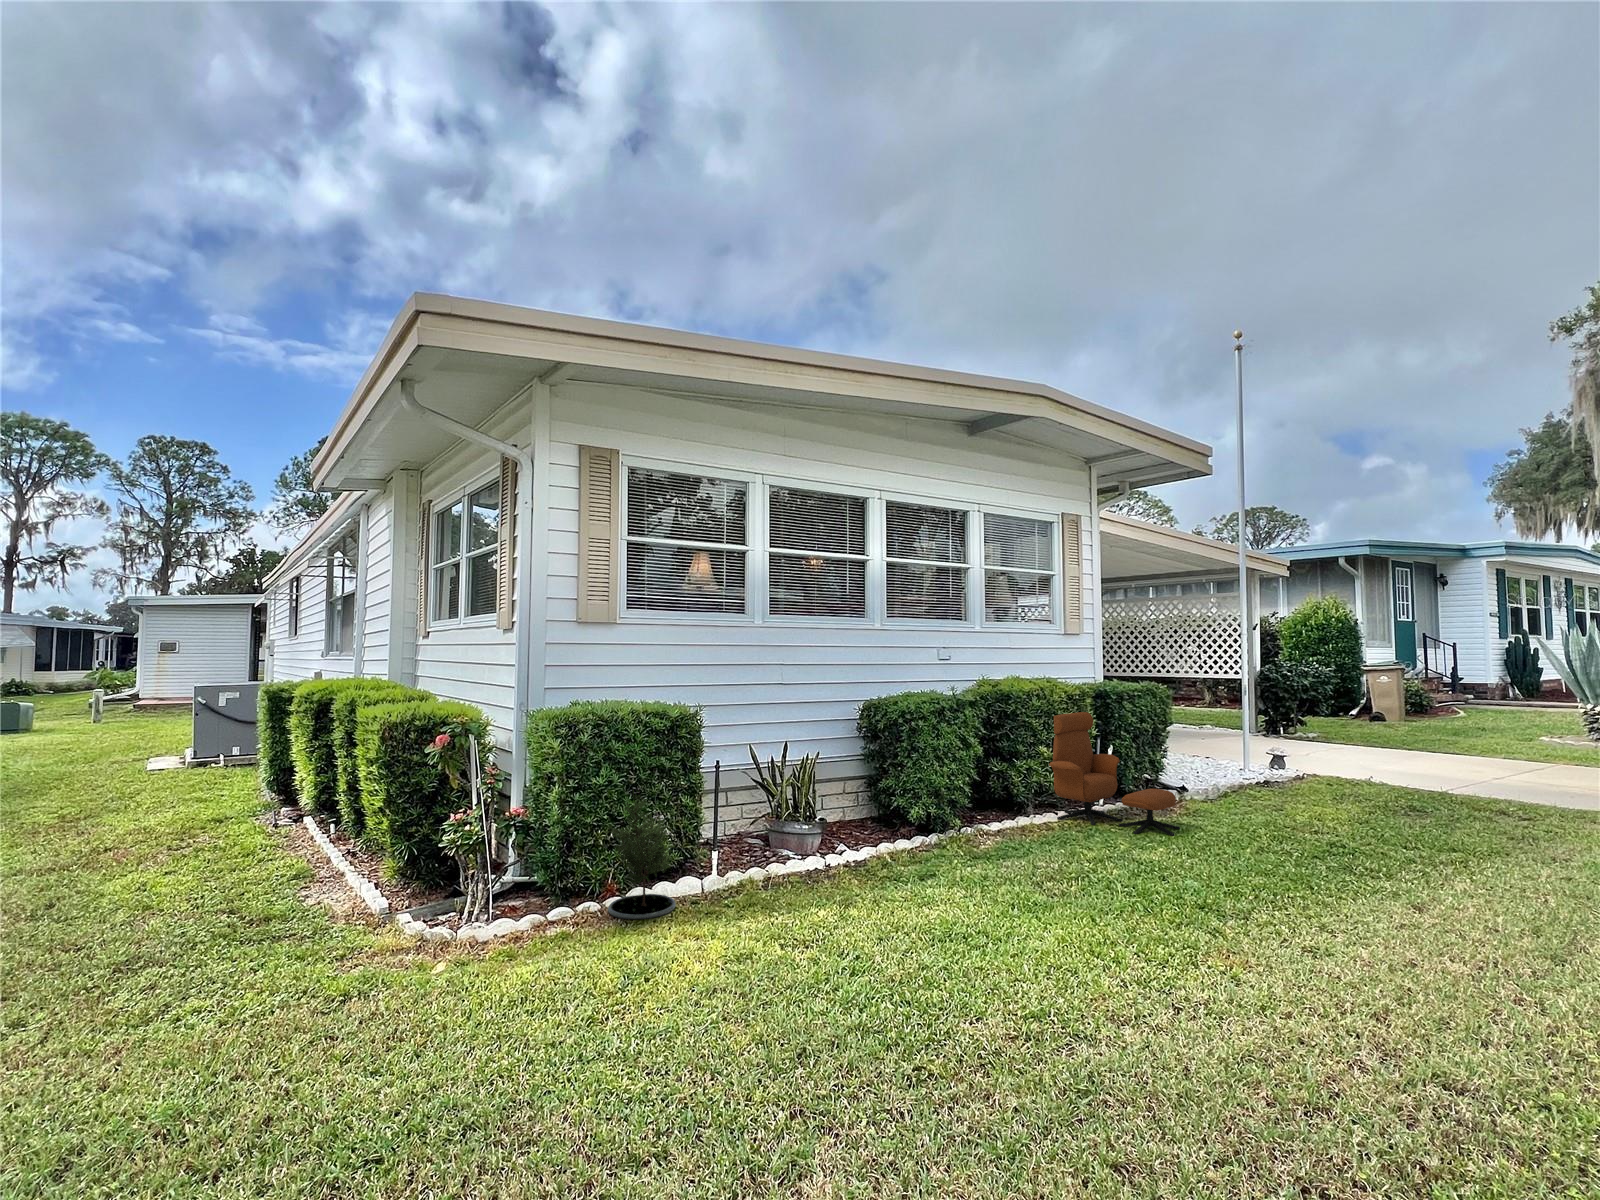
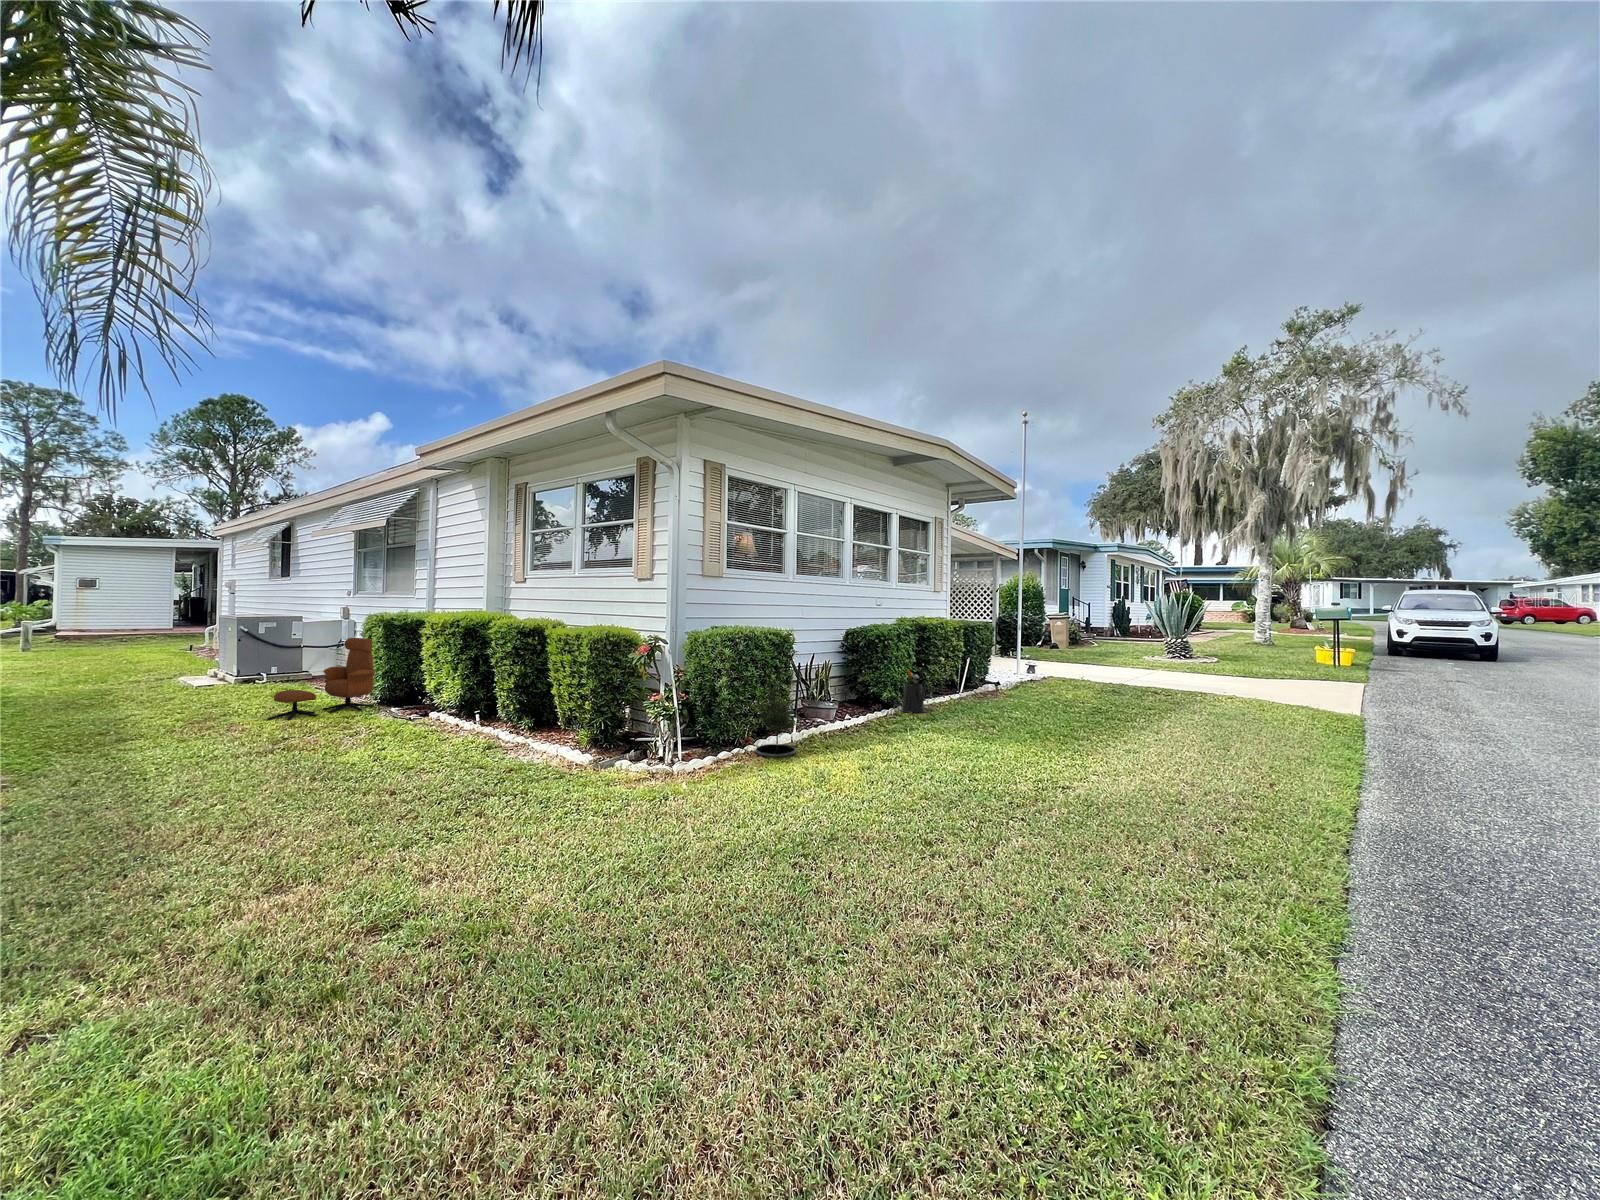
lounge chair: present [1049,712,1180,836] -> present [267,638,376,720]
watering can: none [946,768,987,845] -> present [901,670,926,713]

